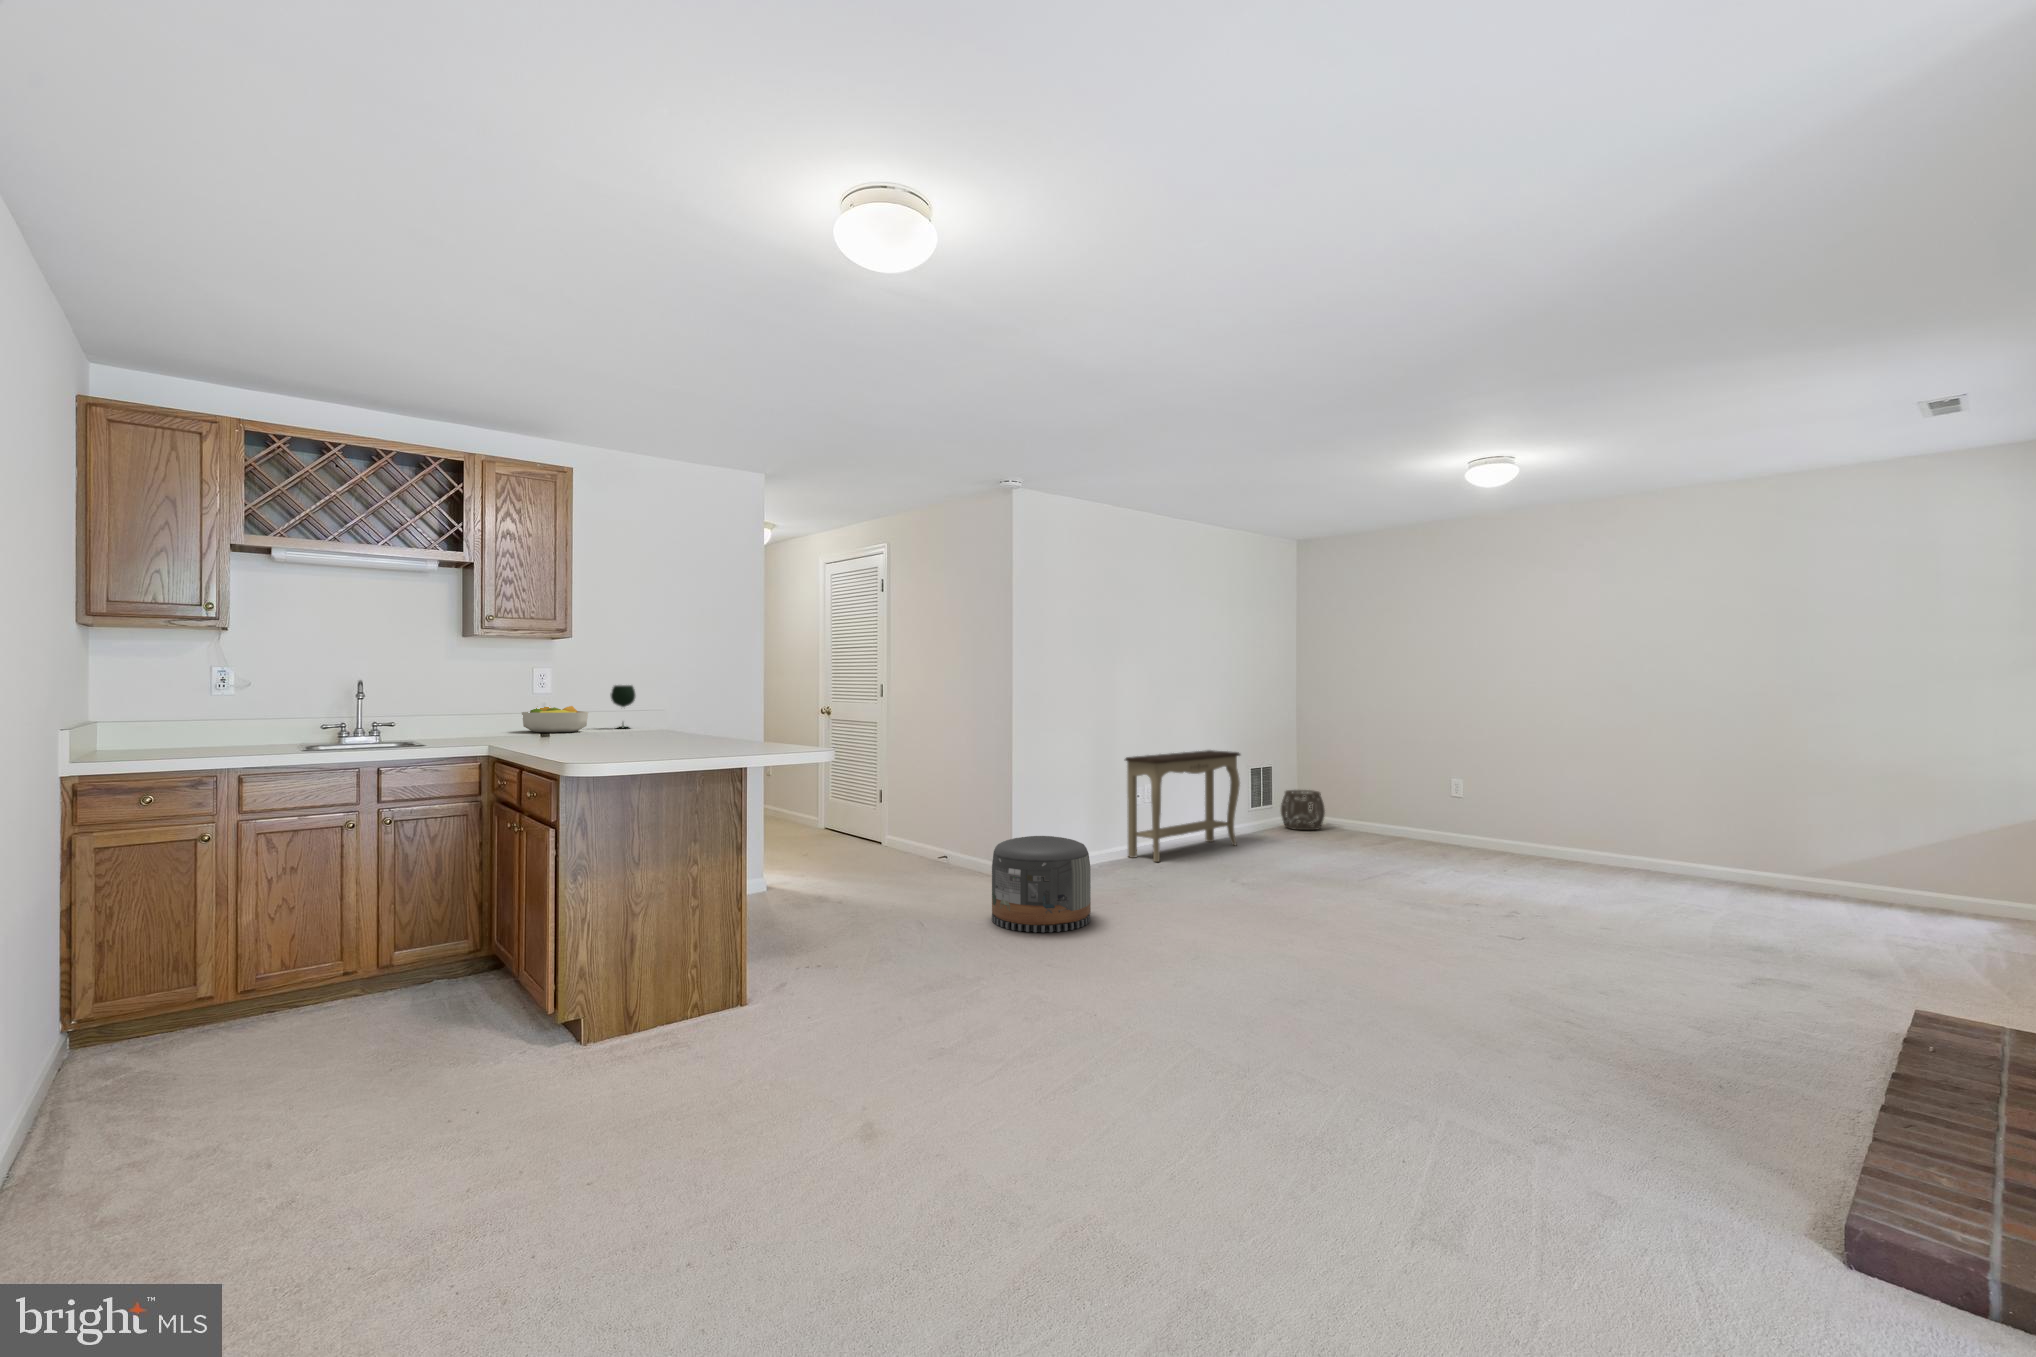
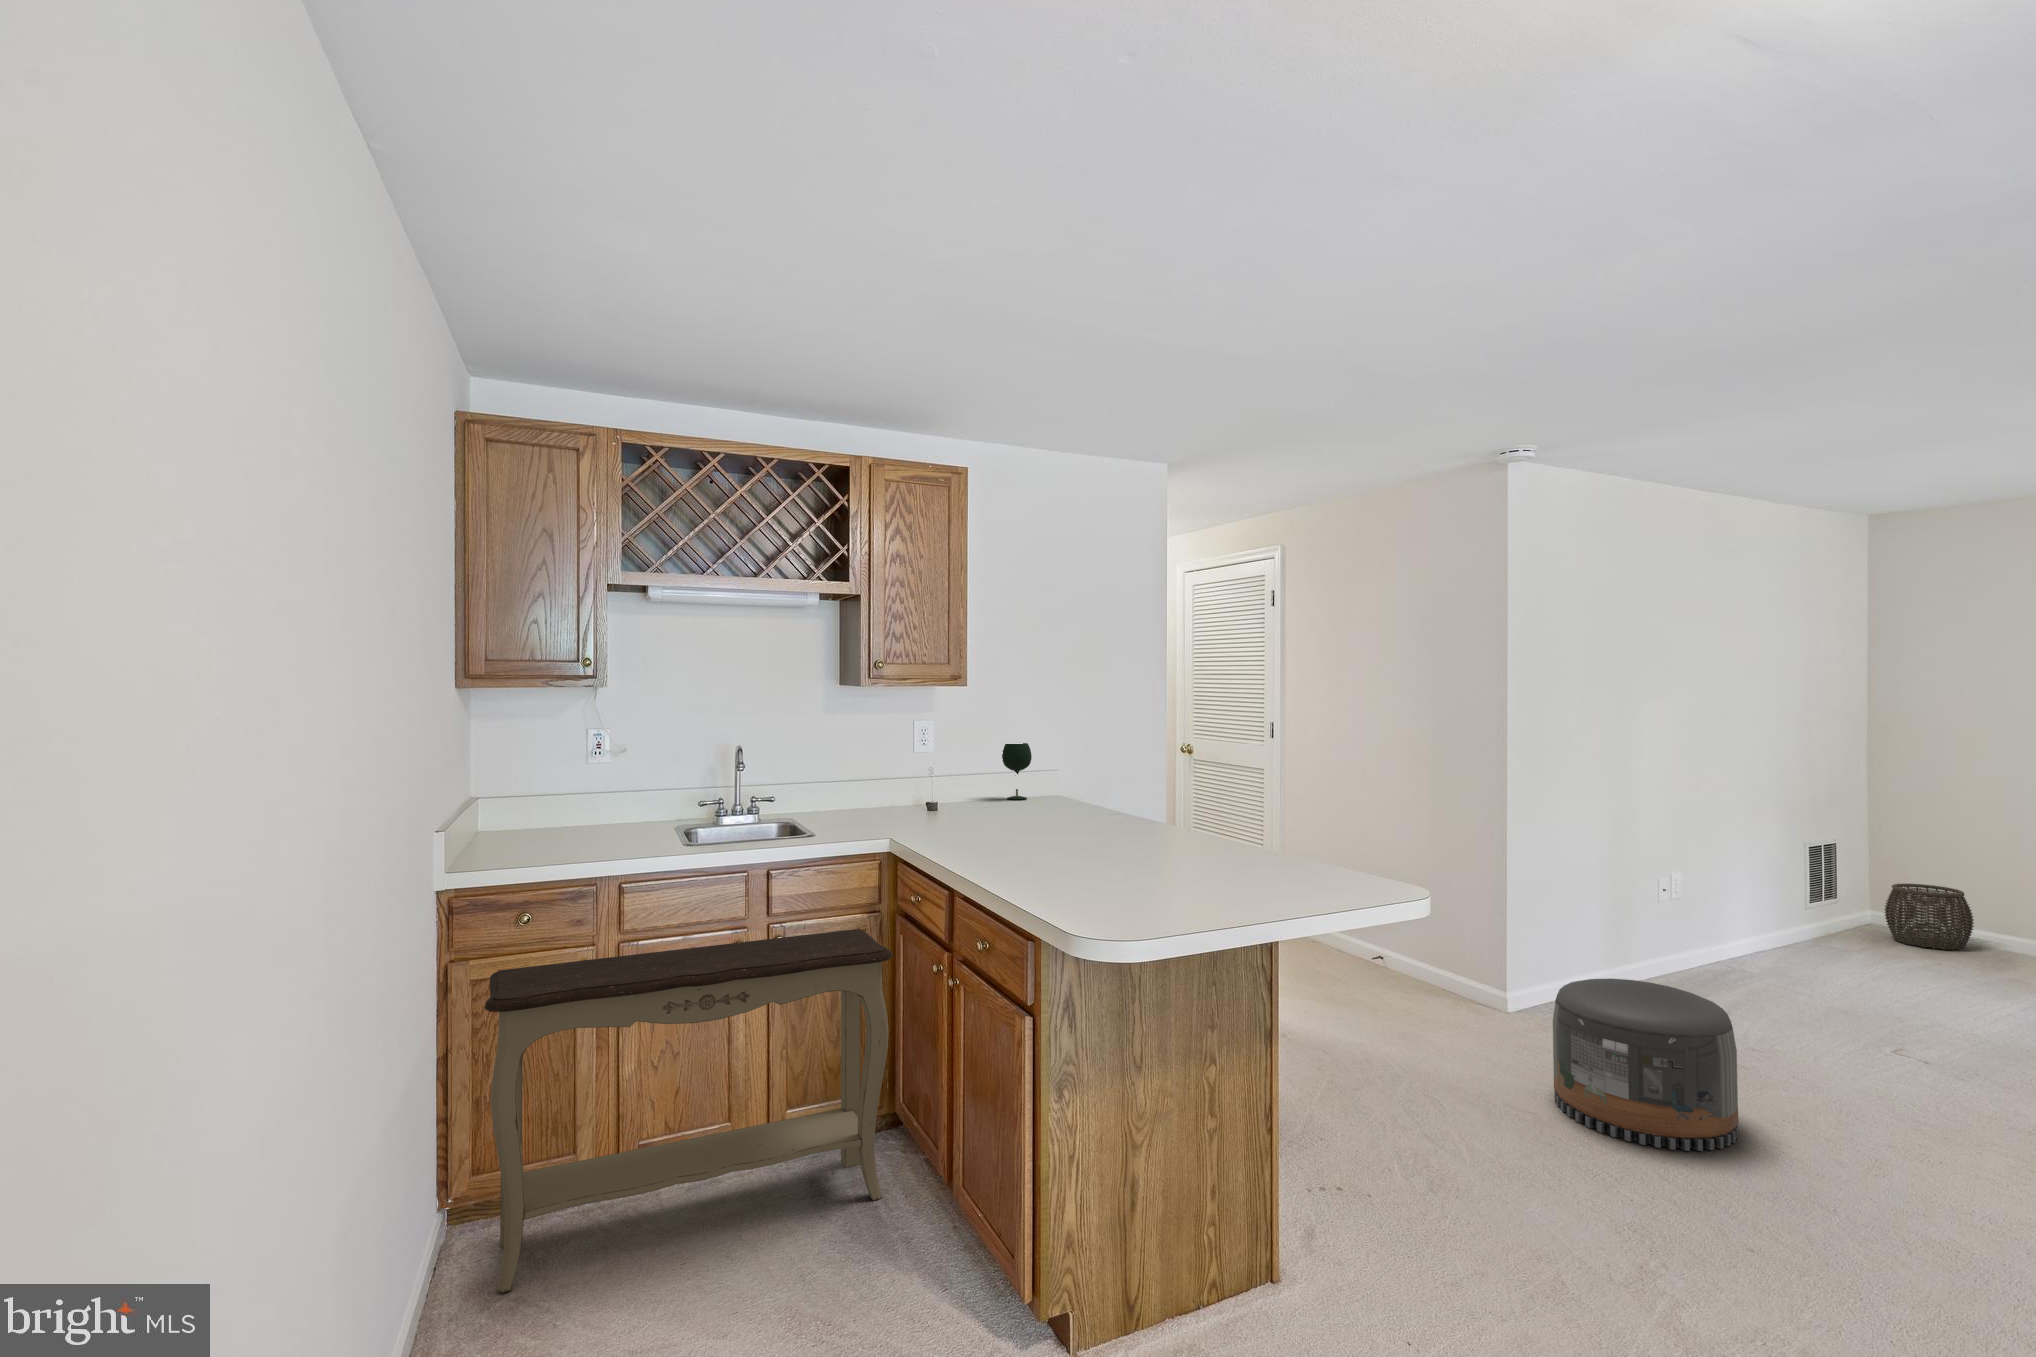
fruit bowl: present [522,706,588,732] -> none [905,768,984,809]
console table: present [1125,750,1240,862] -> present [485,929,892,1293]

